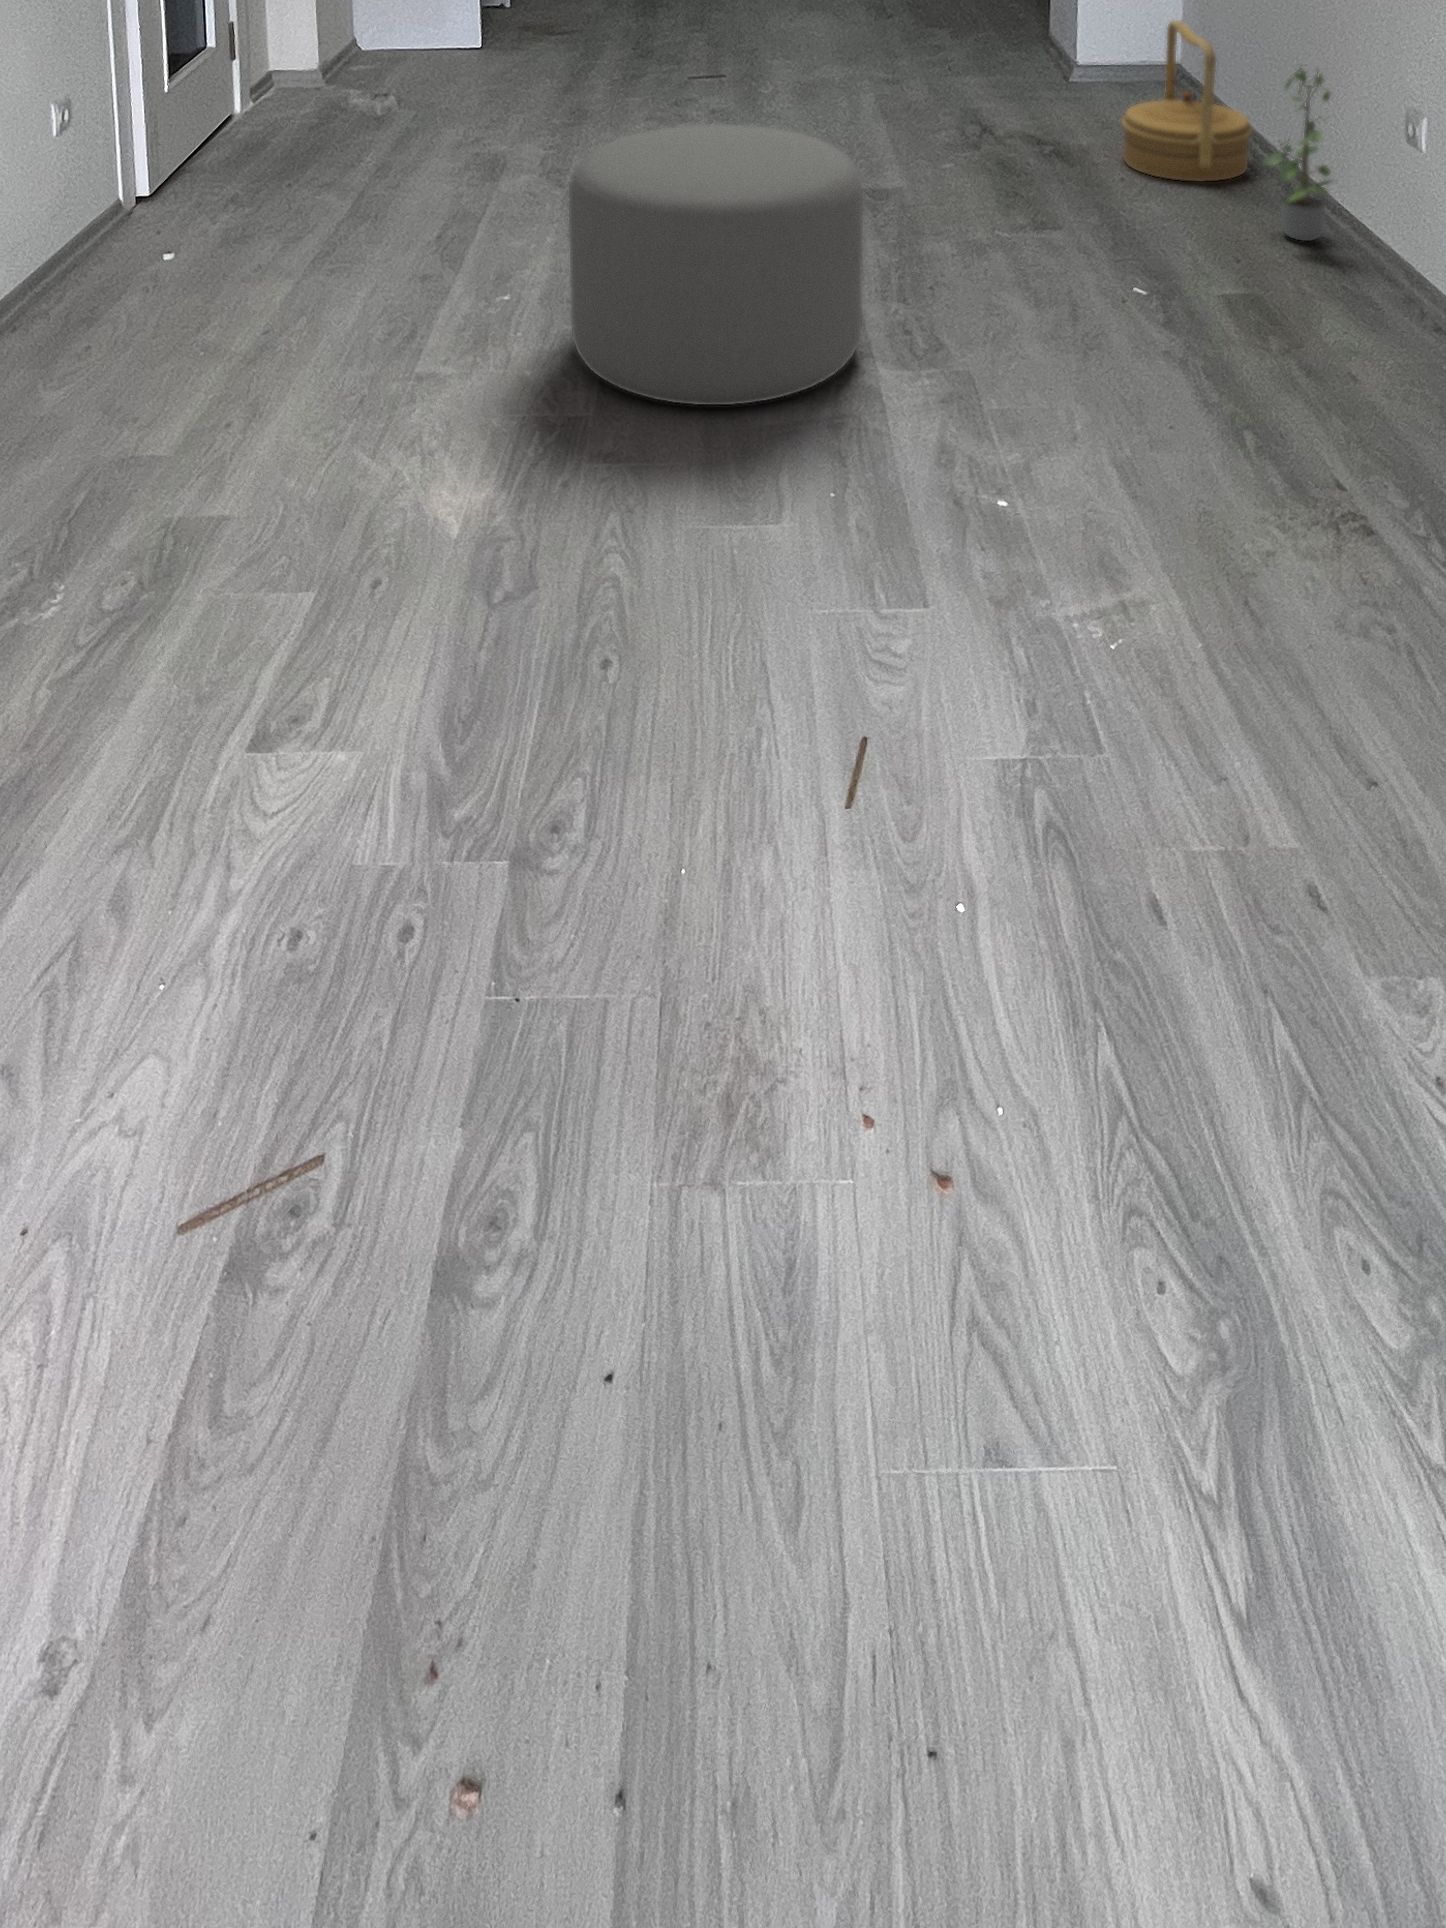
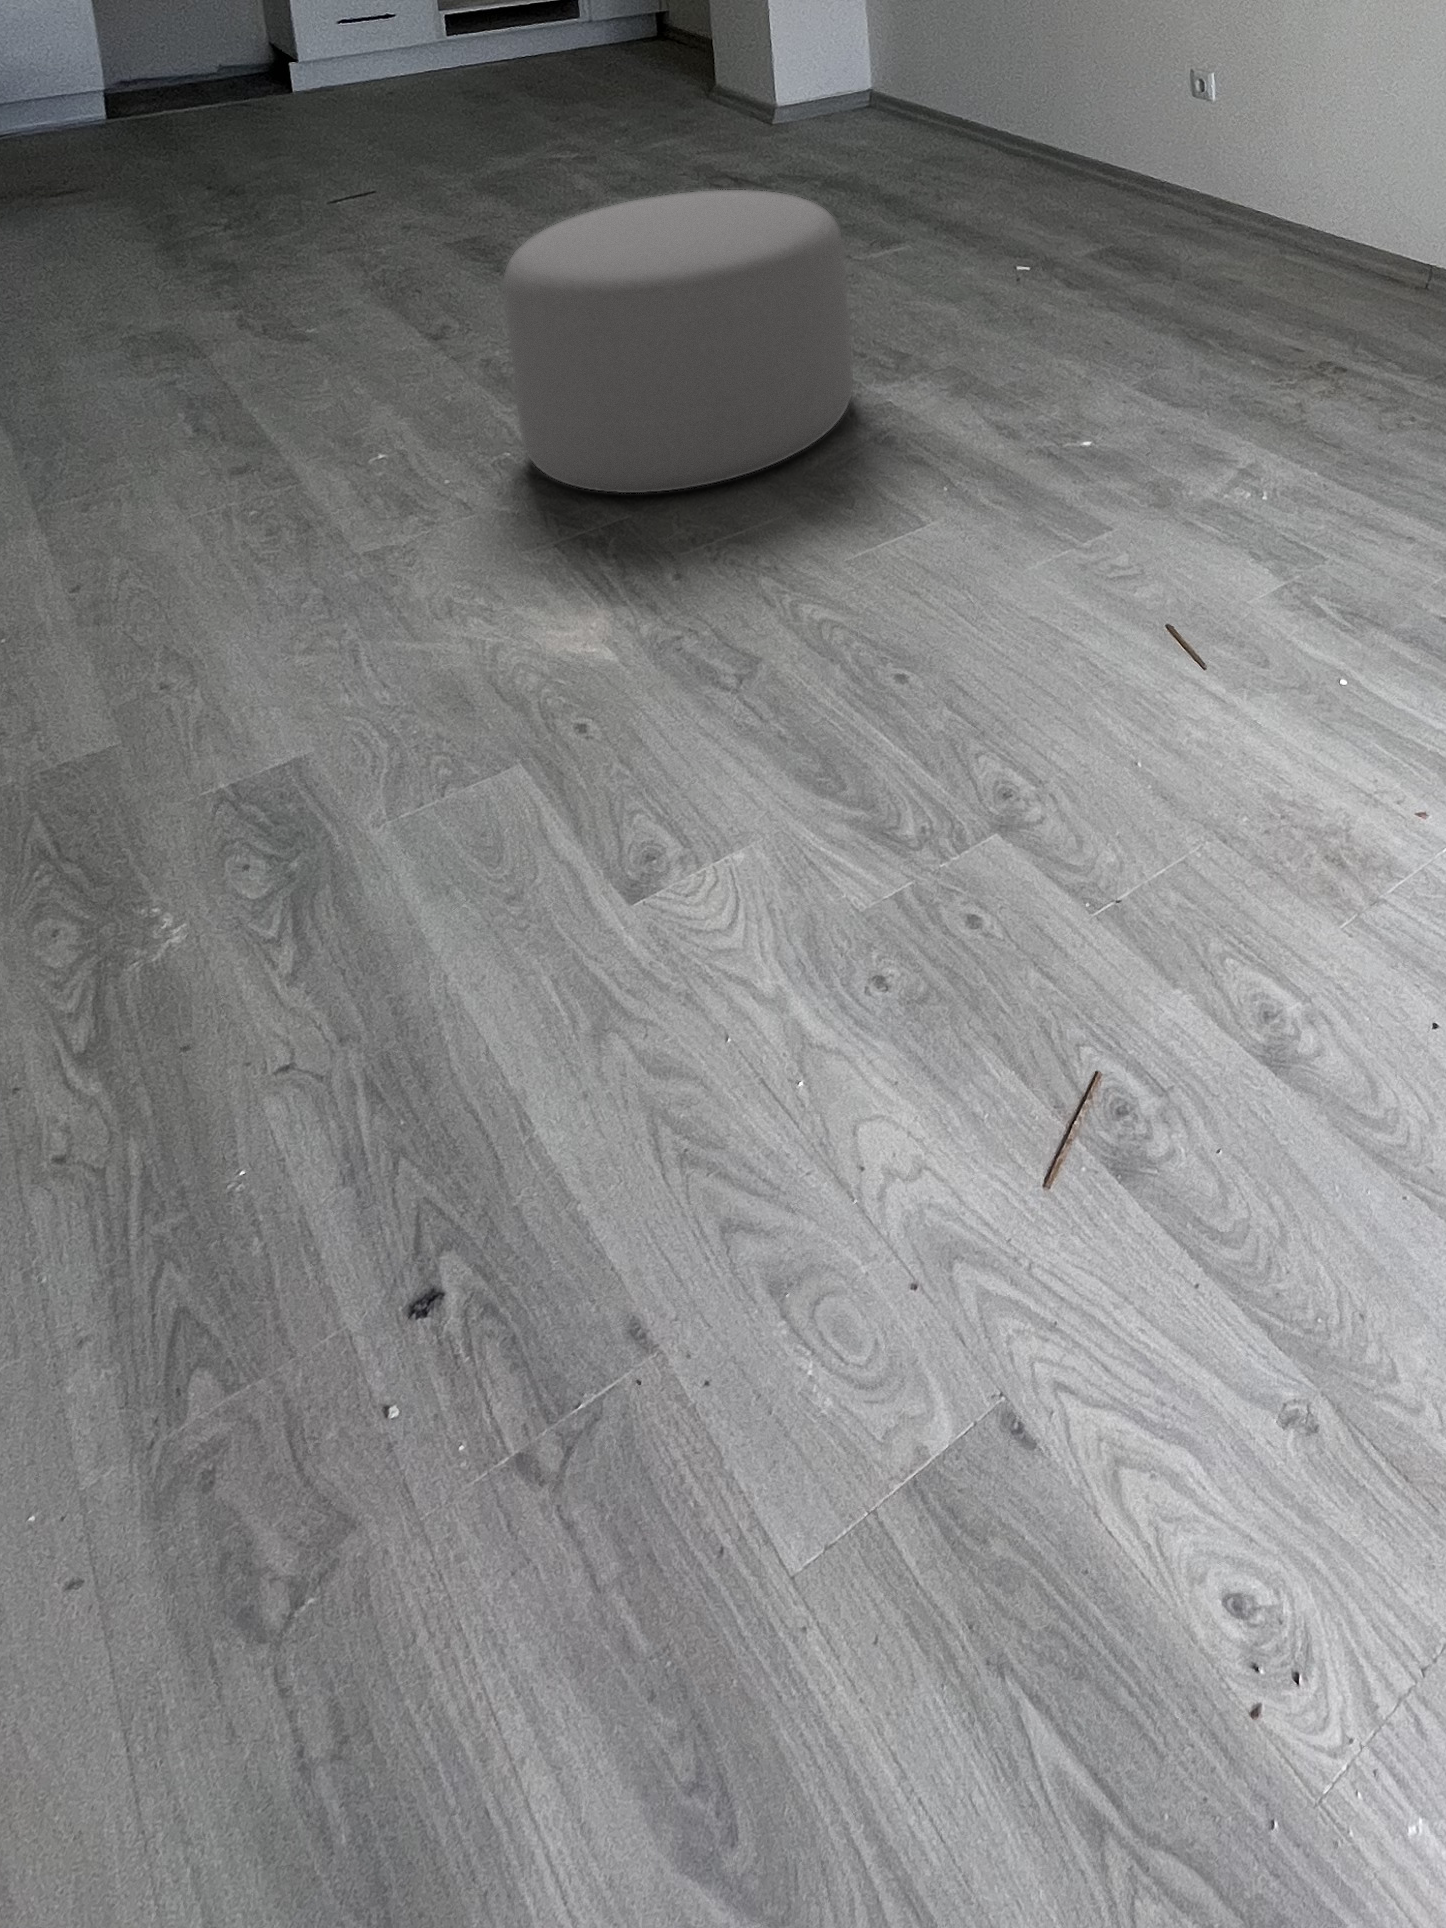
woven basket: present [1122,20,1252,182] -> none [887,40,1009,186]
potted plant: present [1263,67,1330,241] -> none [1059,51,1133,204]

